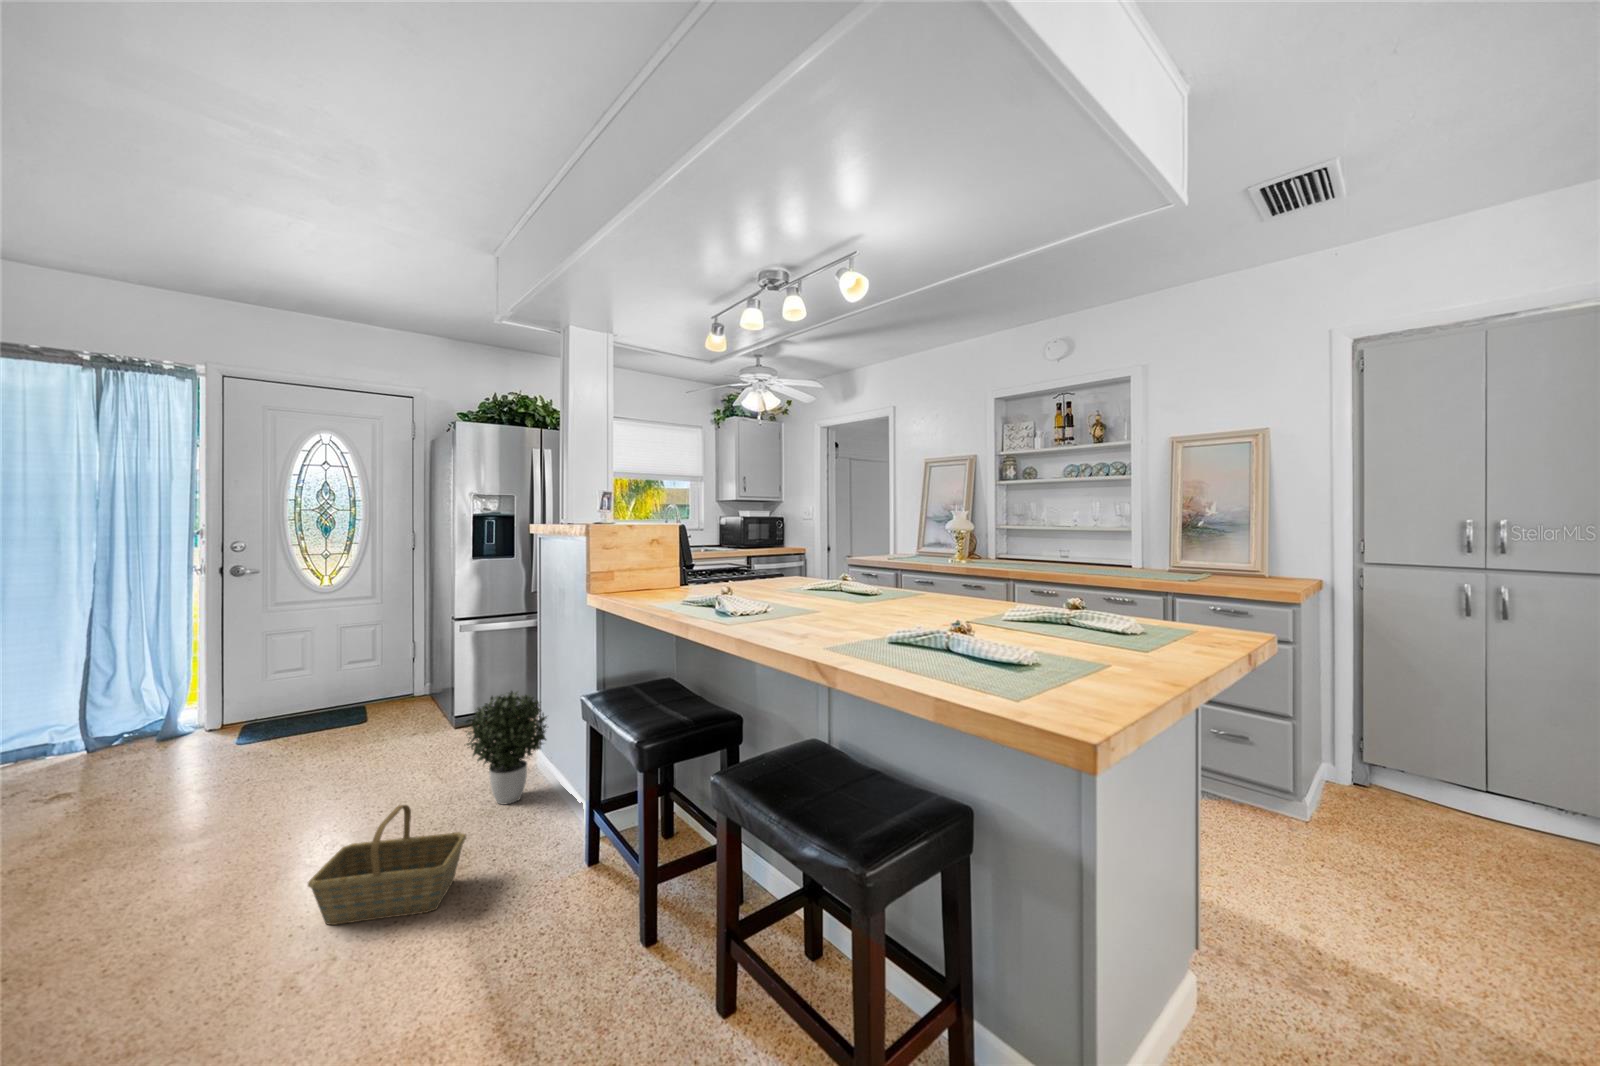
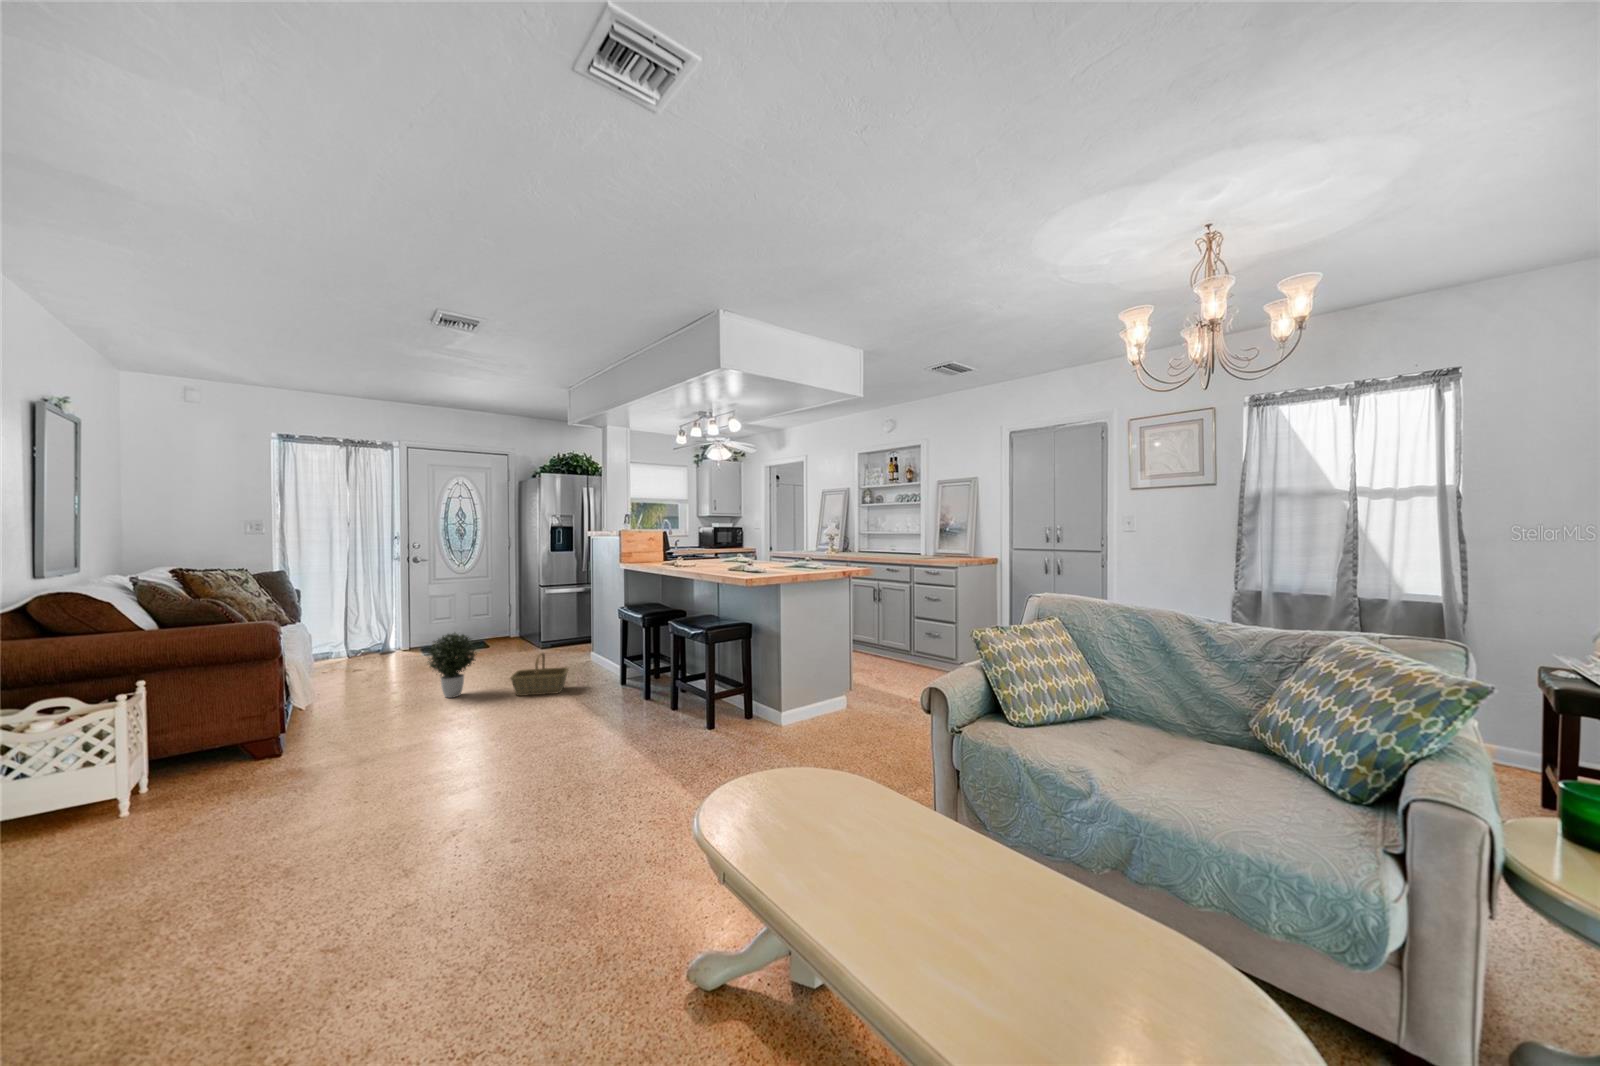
potted plant: present [466,691,546,805] -> present [427,633,477,698]

